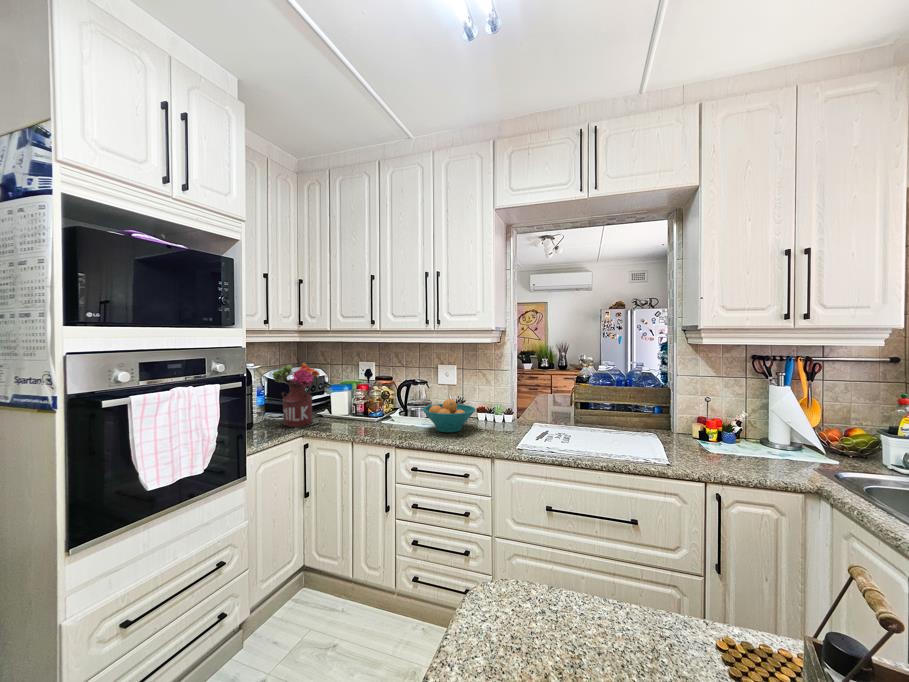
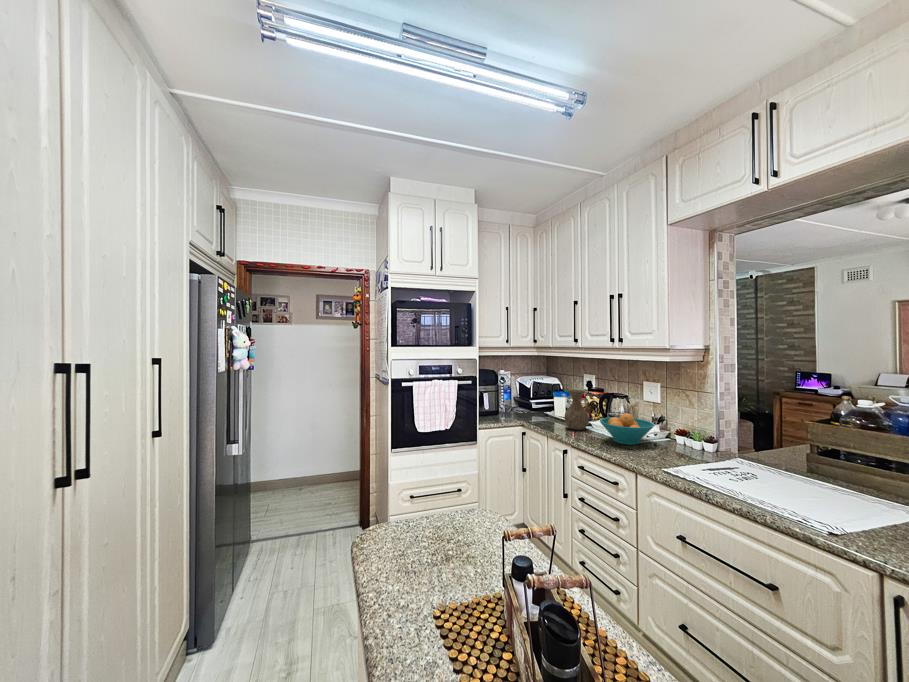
flower arrangement: present [272,363,319,427] -> none [510,372,543,418]
vase: none [367,380,395,428] -> present [565,390,589,430]

